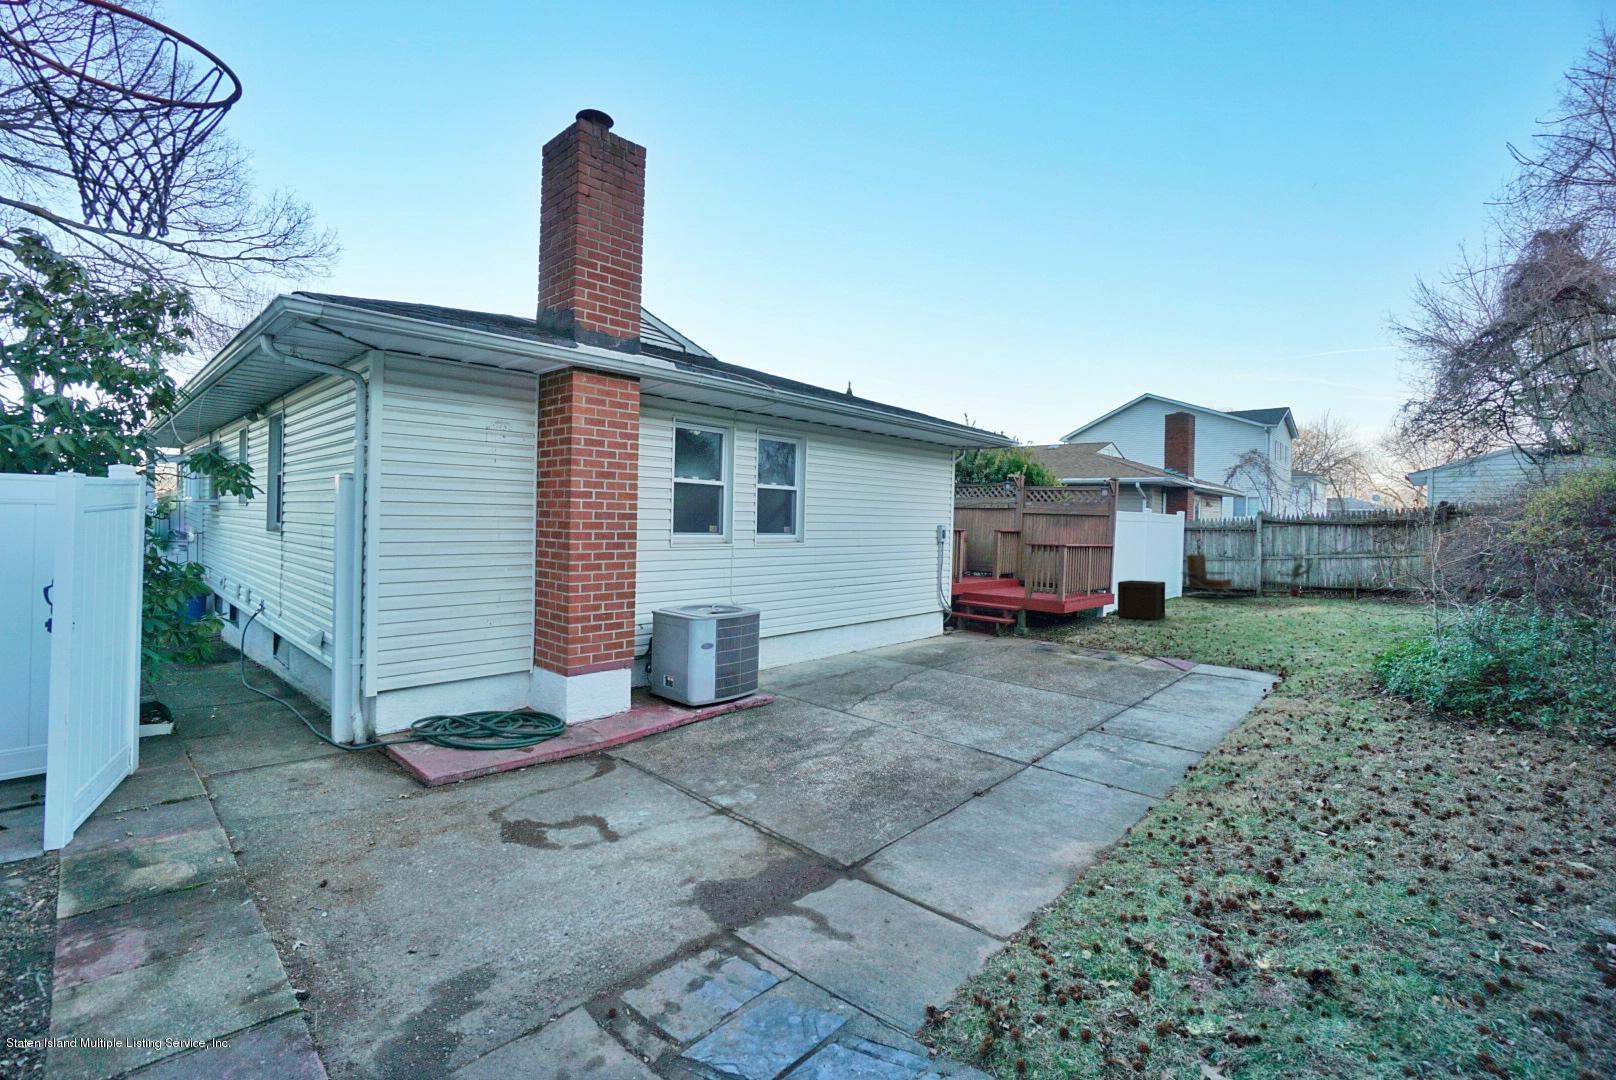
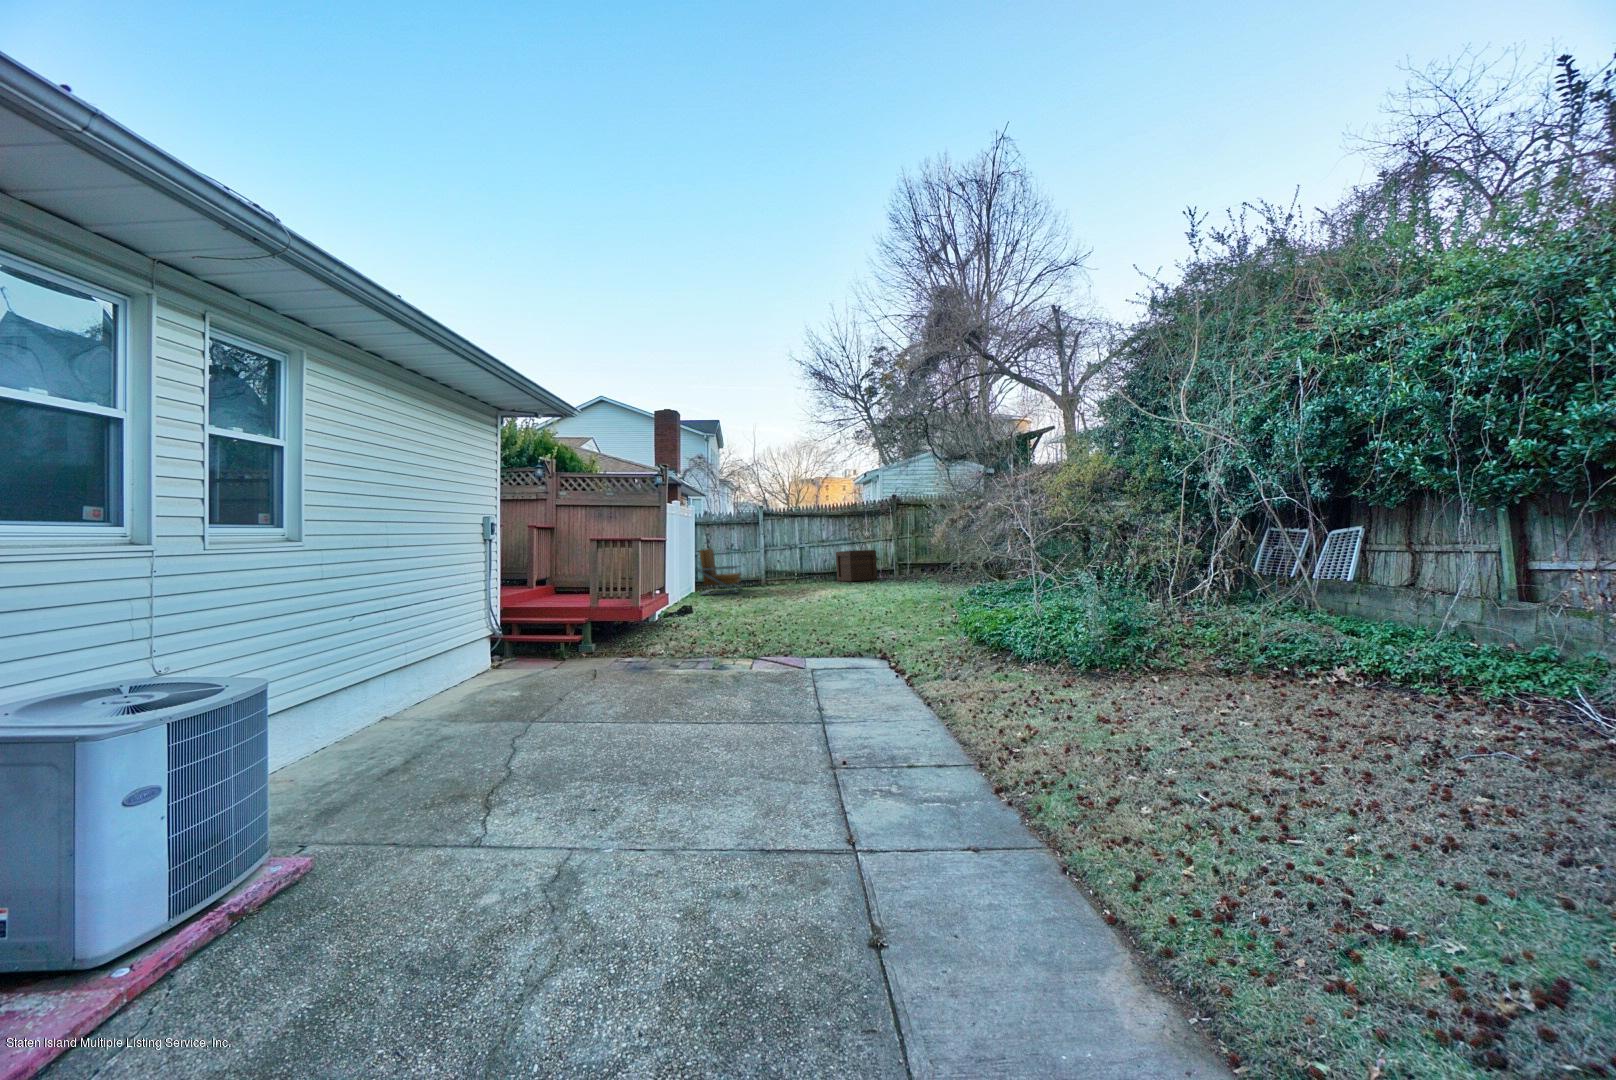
potted tree: present [1279,559,1312,596] -> none [777,545,809,585]
wooden crate: present [1118,580,1165,620] -> present [836,550,877,582]

